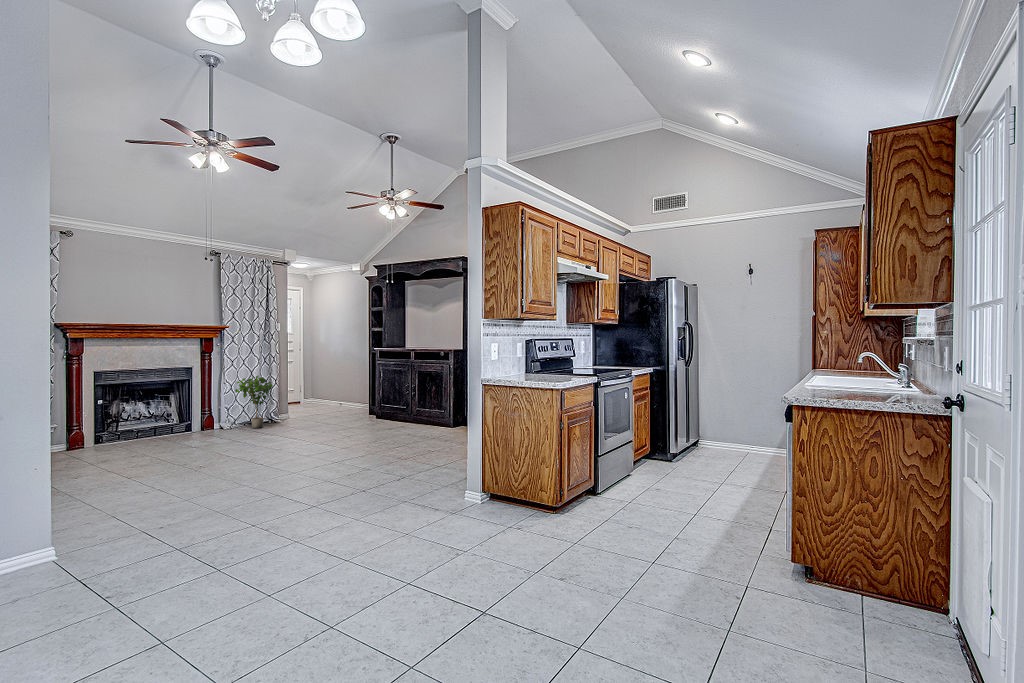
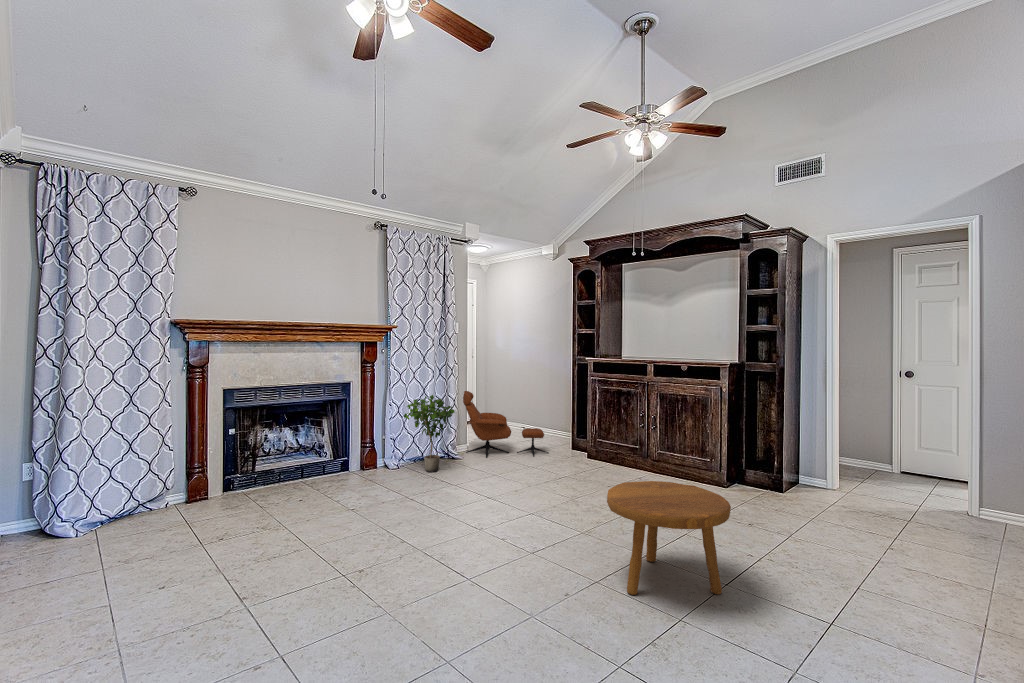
lounge chair: none [285,374,352,421] -> present [463,391,549,458]
footstool: none [338,411,400,461] -> present [607,481,731,595]

